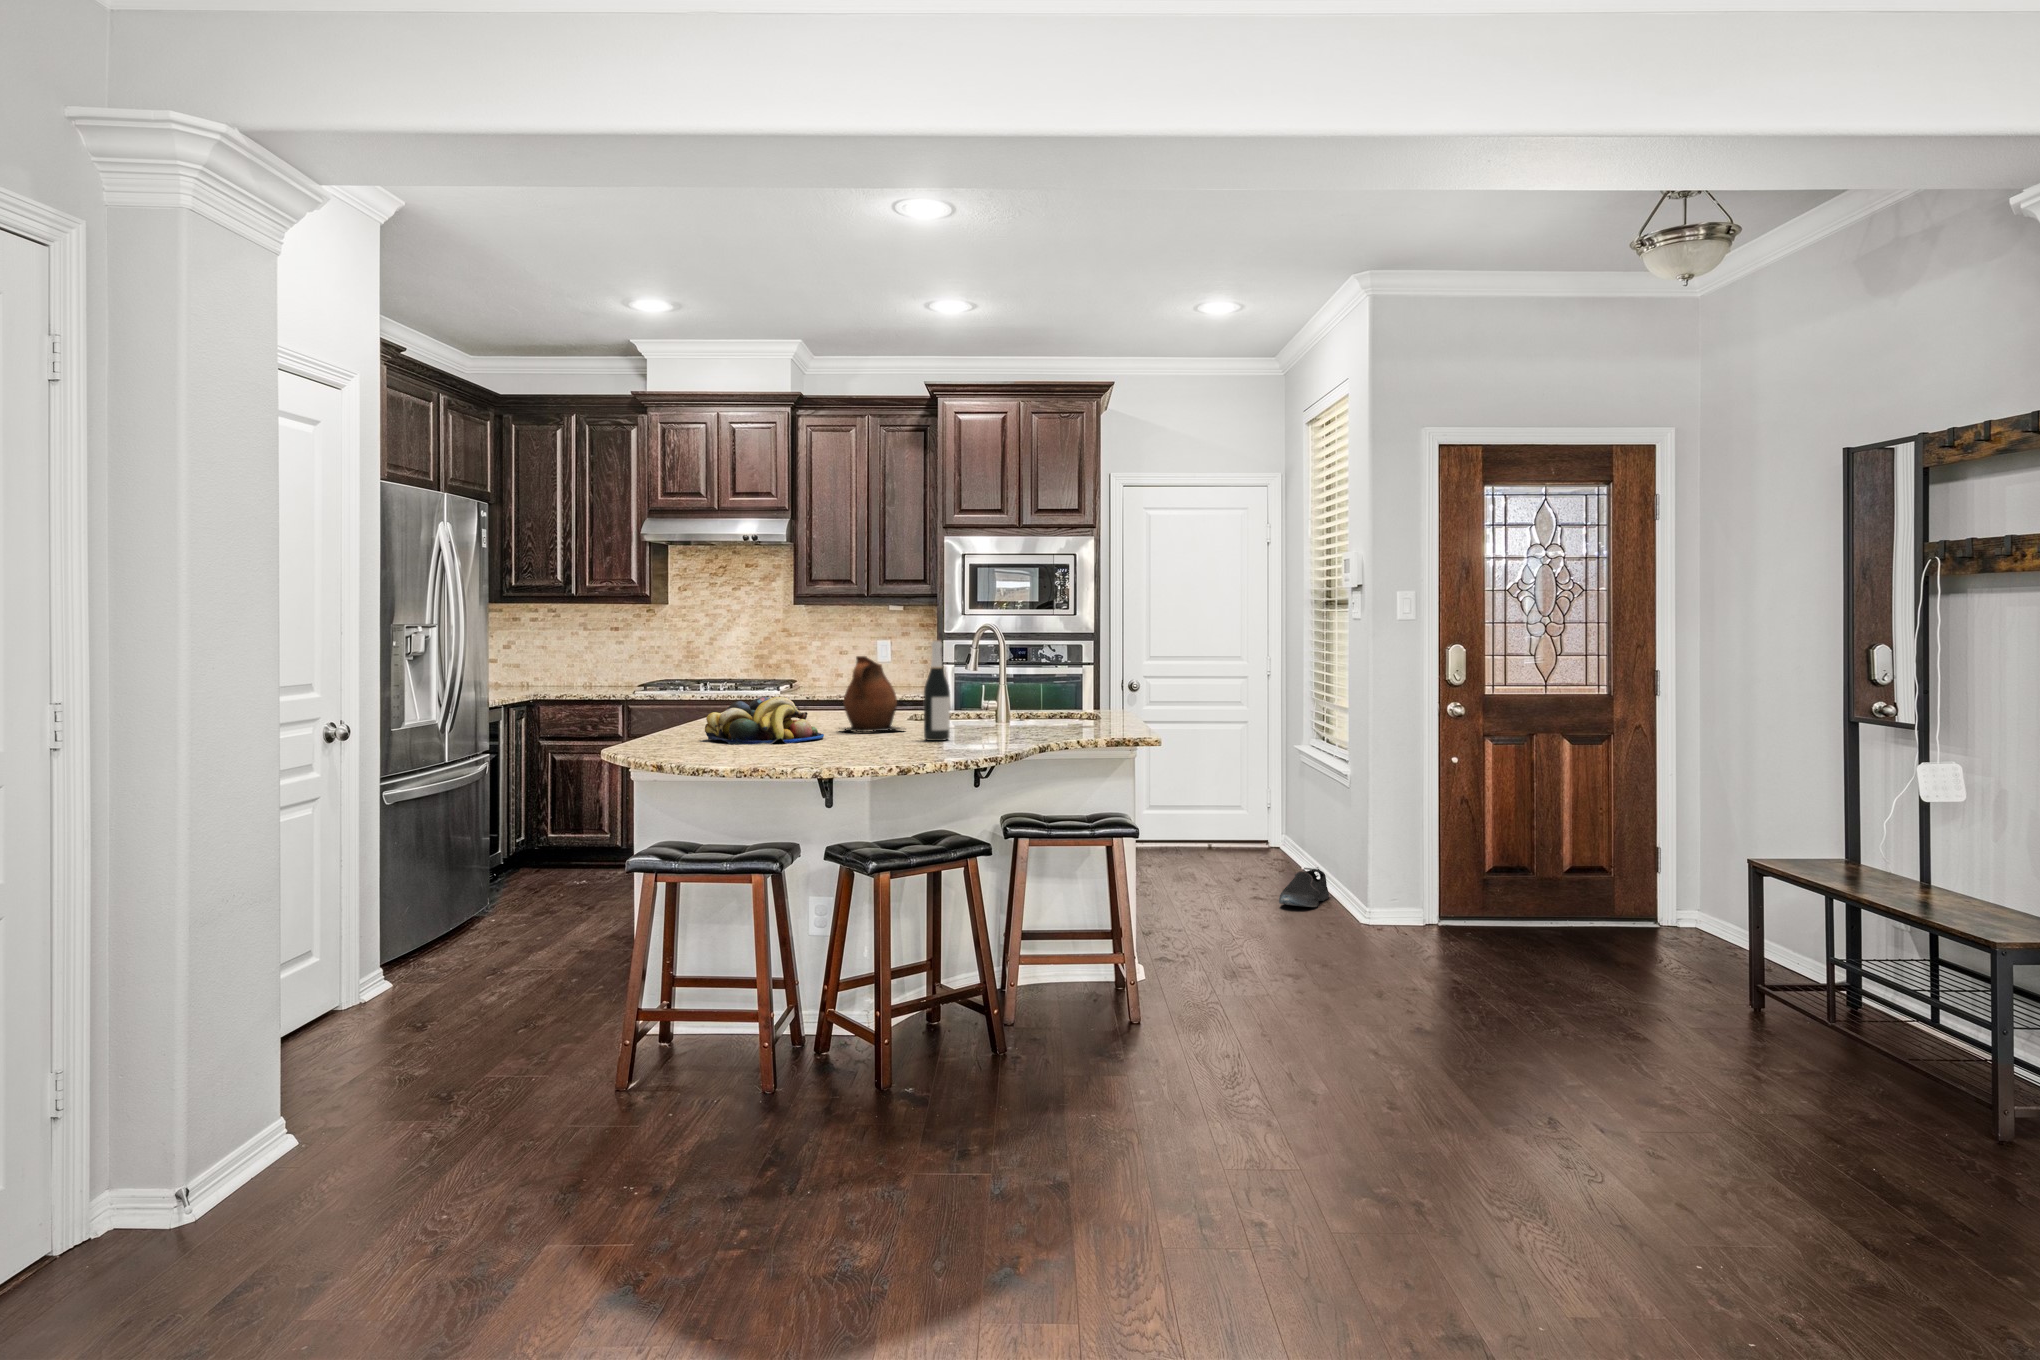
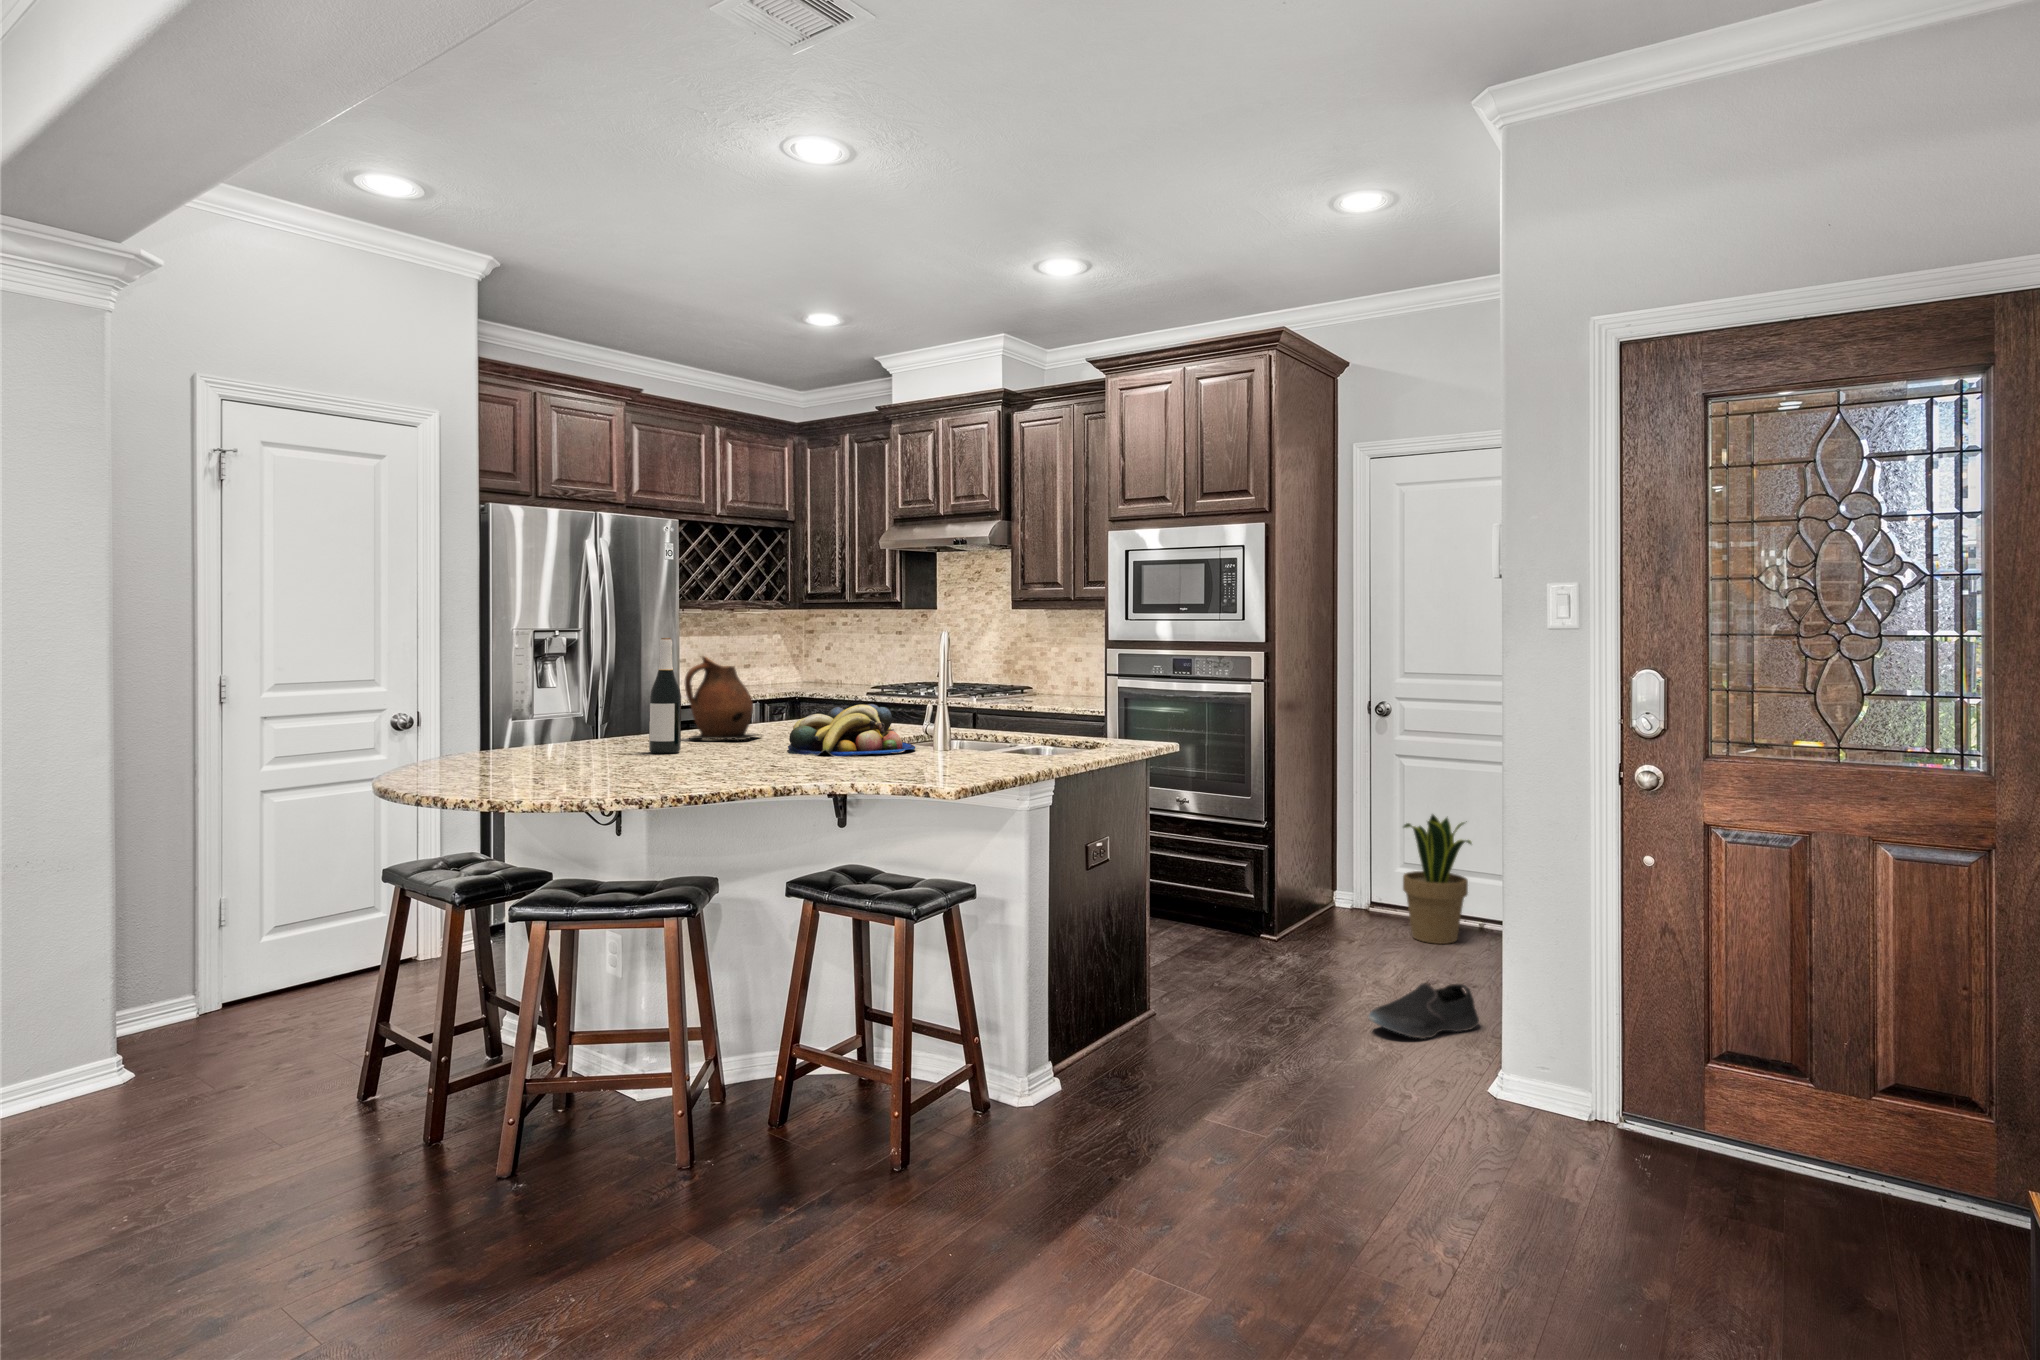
fruit bowl: present [705,697,824,745] -> present [788,704,915,757]
potted plant: none [1180,761,1235,858] -> present [1403,814,1472,944]

